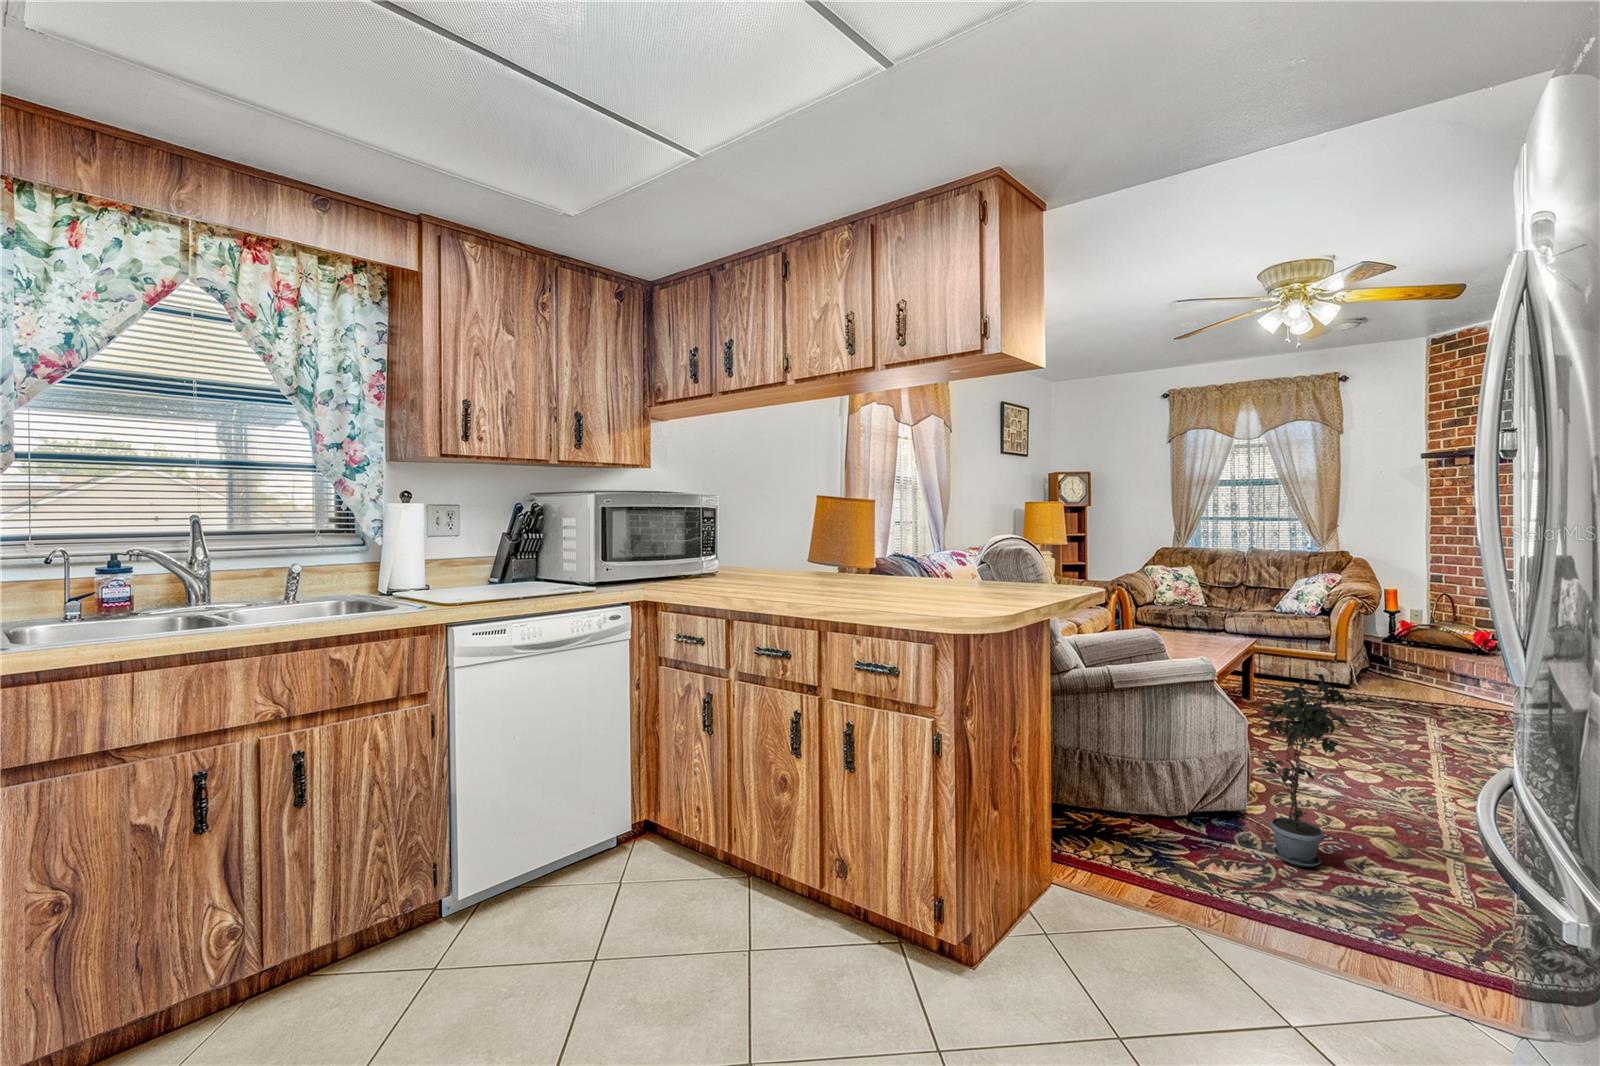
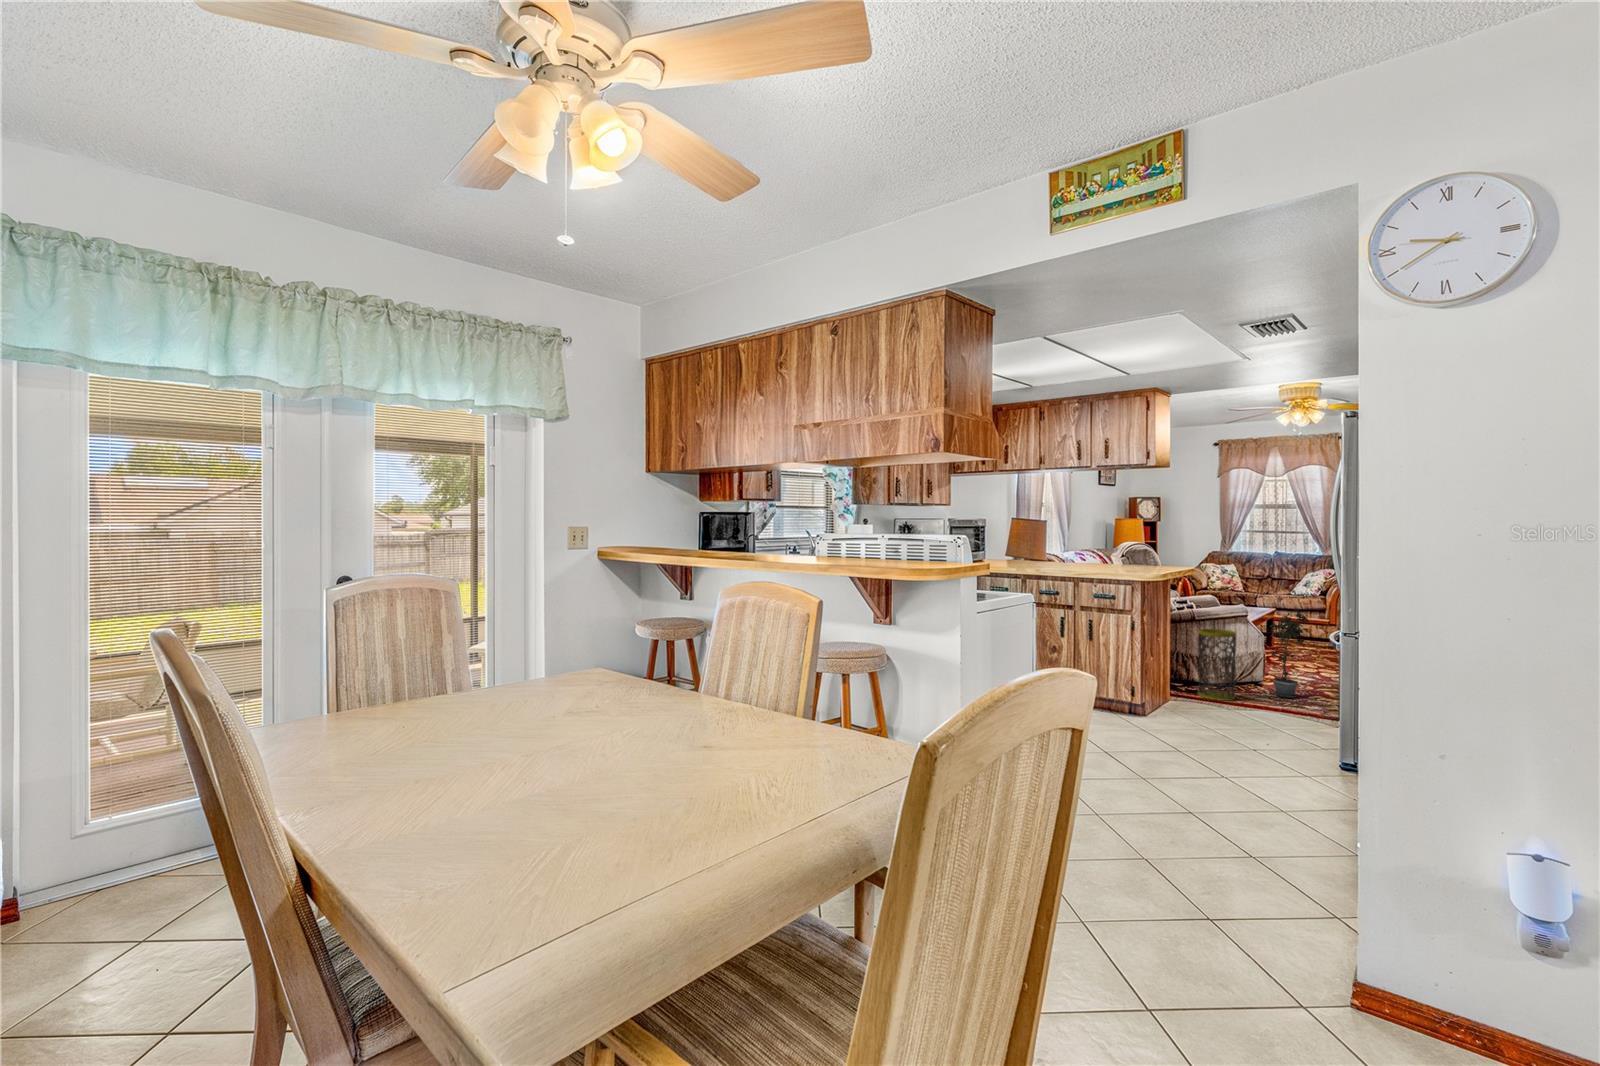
trash can: none [1114,716,1193,885] -> present [1198,629,1236,701]

